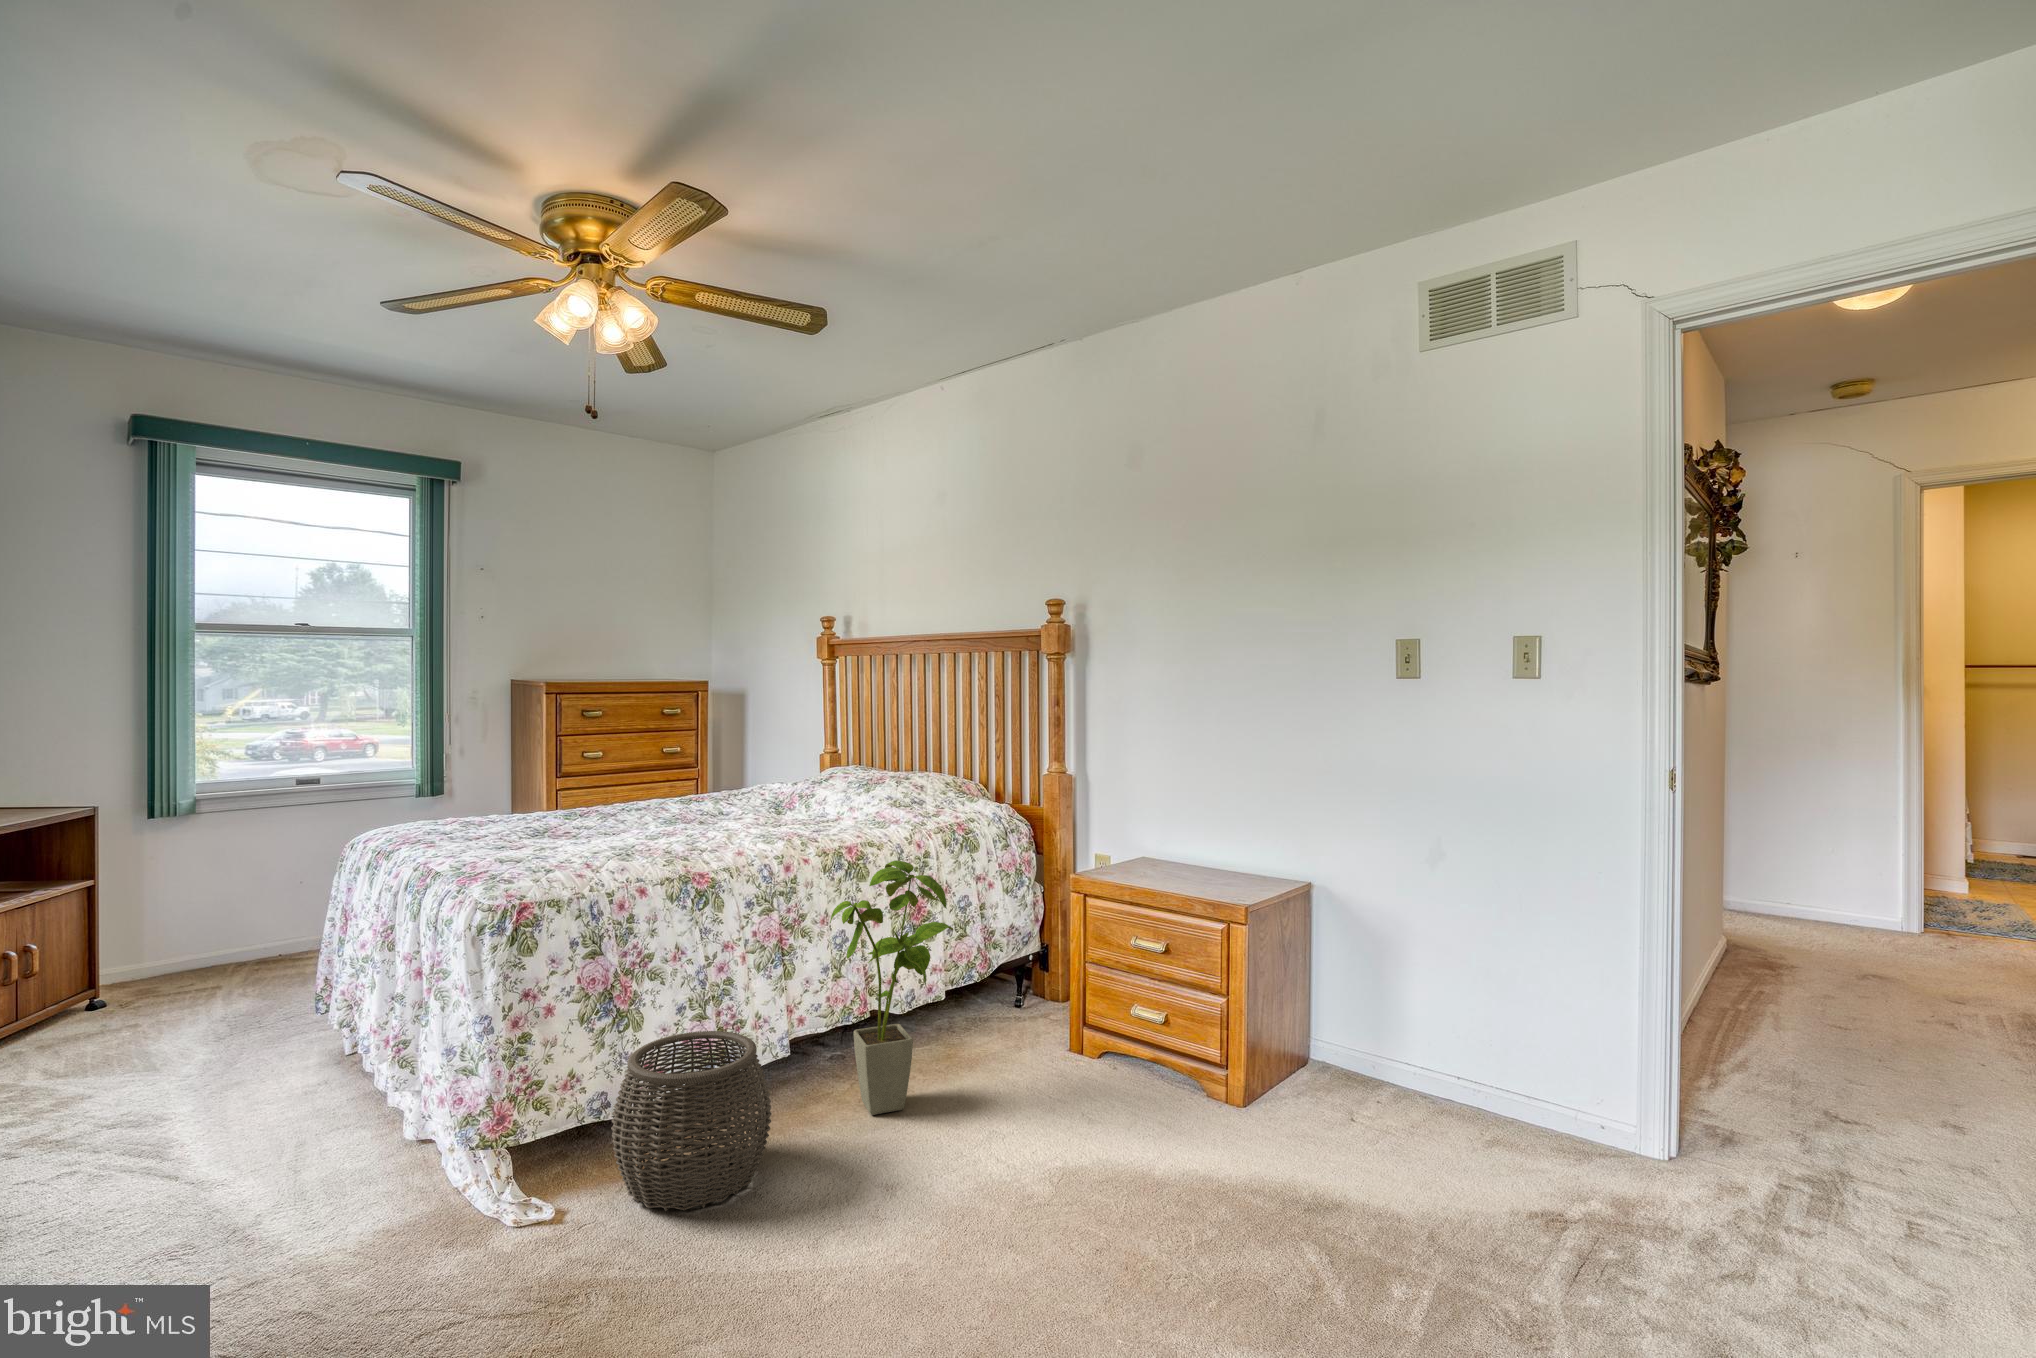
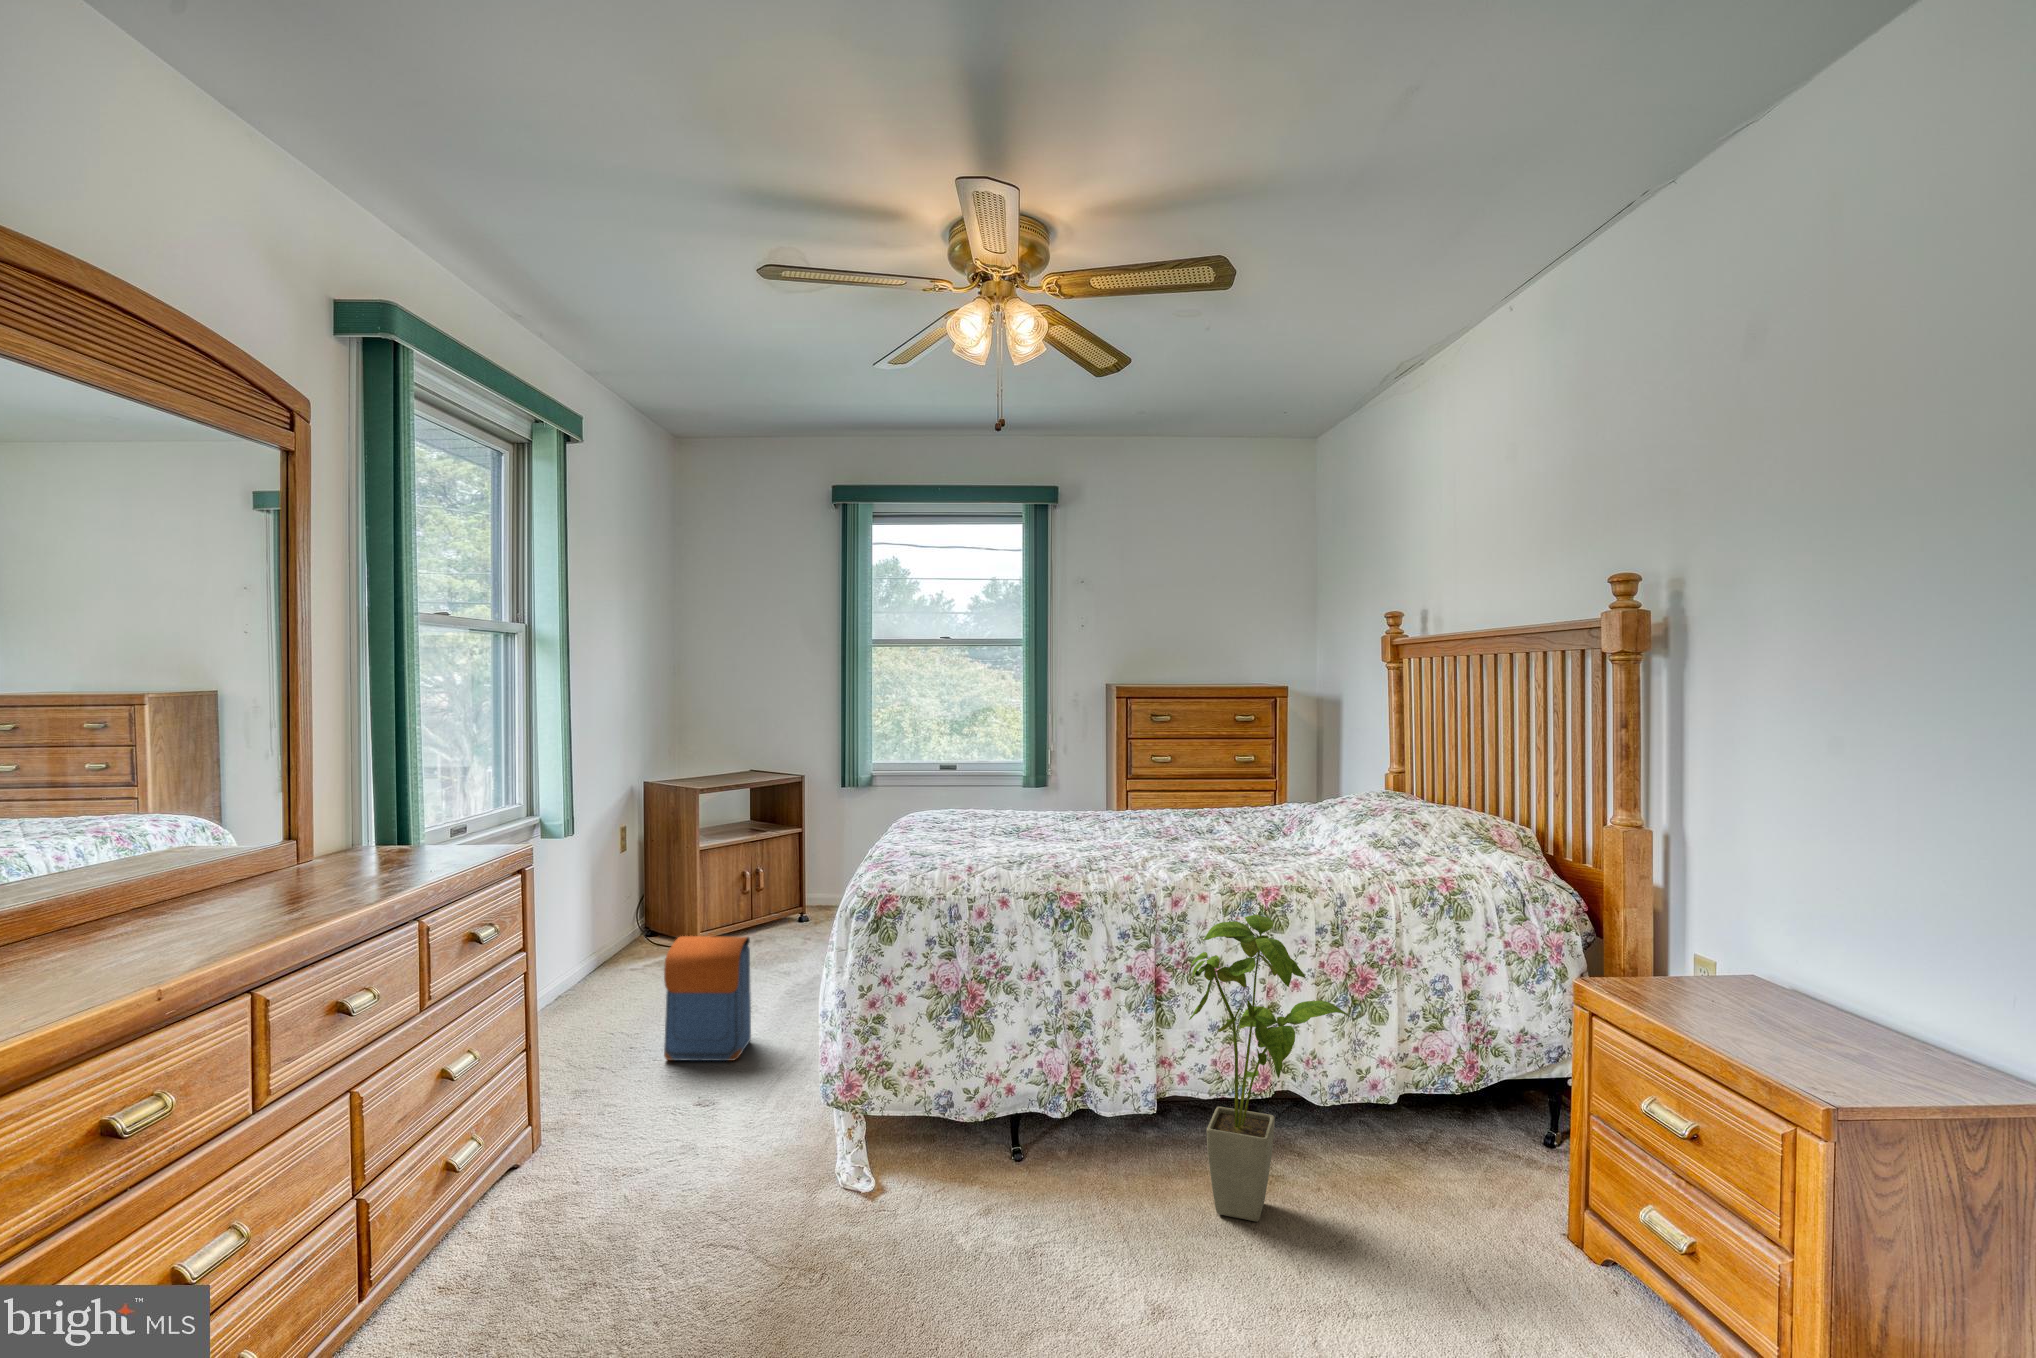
backpack: none [68,1011,206,1205] -> present [664,936,751,1061]
woven basket: present [611,1031,771,1211] -> none [918,1054,1076,1242]

